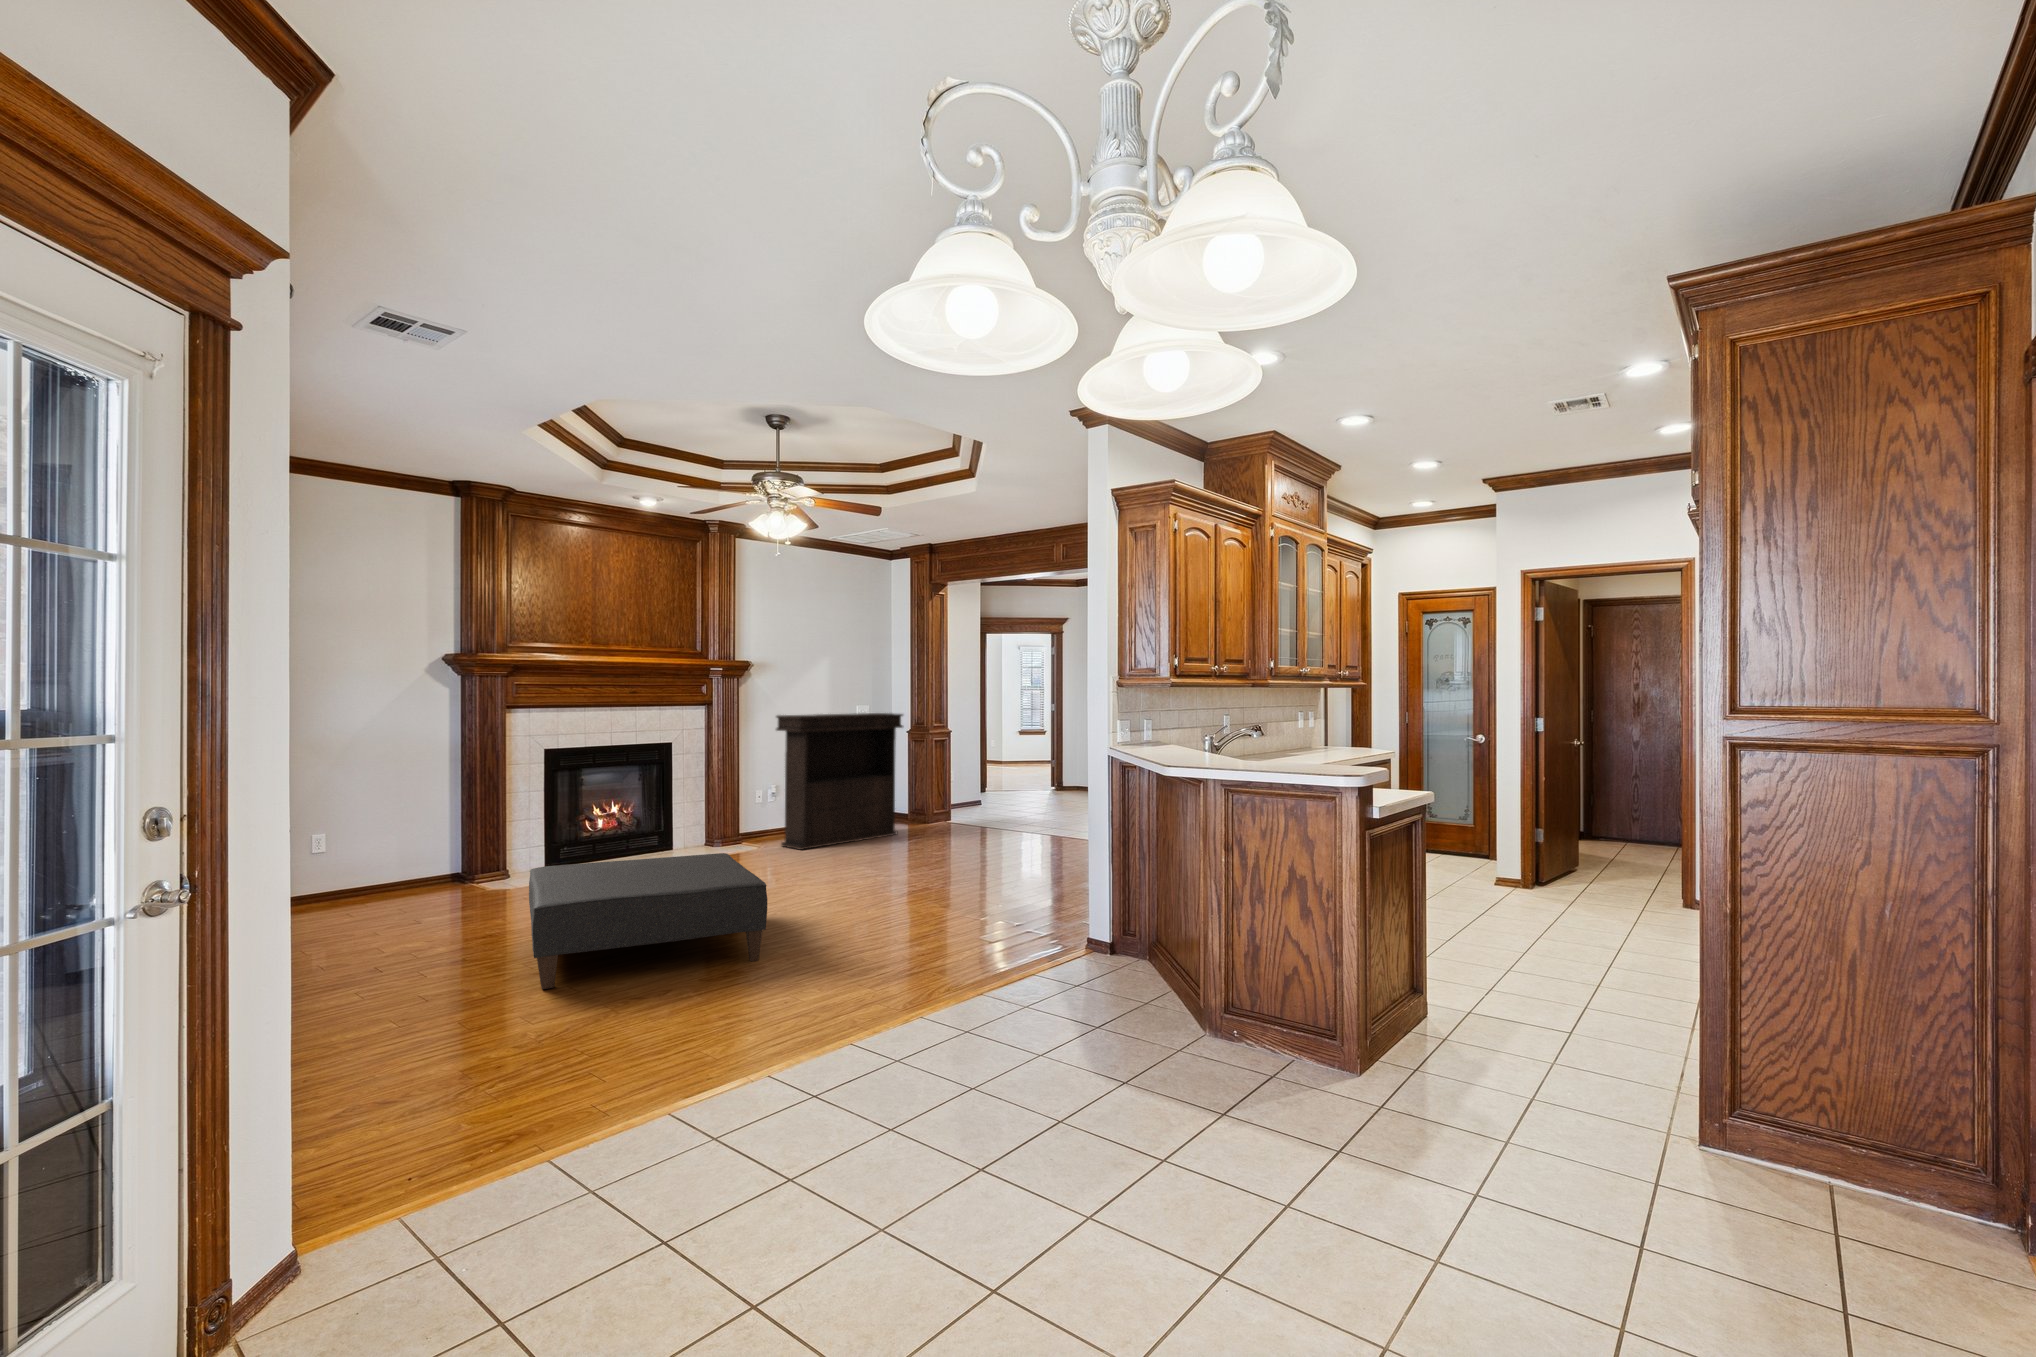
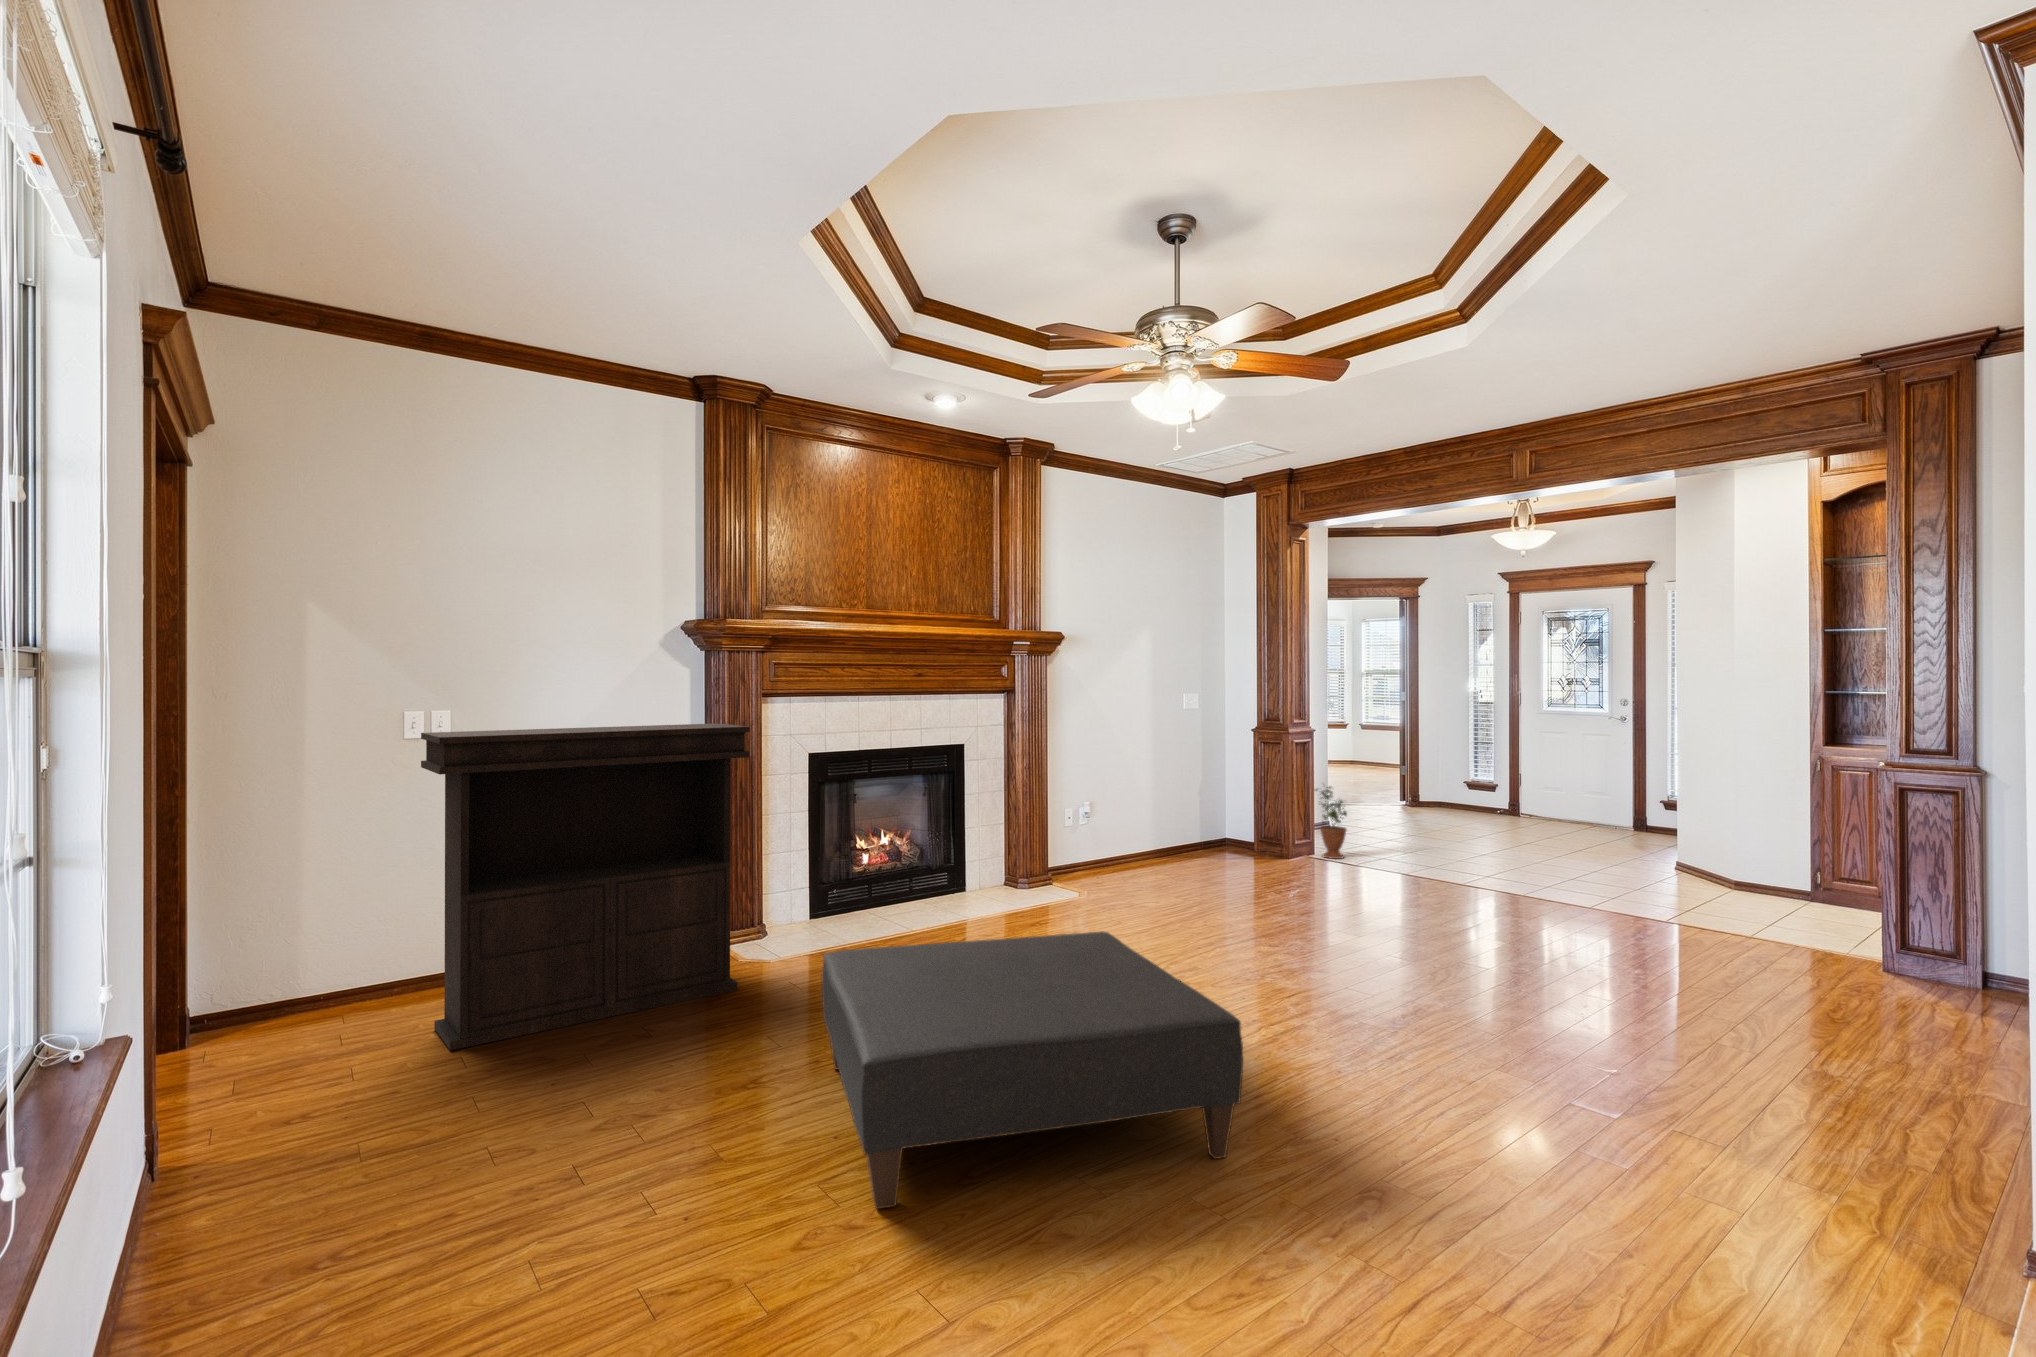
console table: present [776,713,903,850] -> present [421,723,750,1051]
potted plant: none [950,769,972,823] -> present [1316,787,1347,859]

